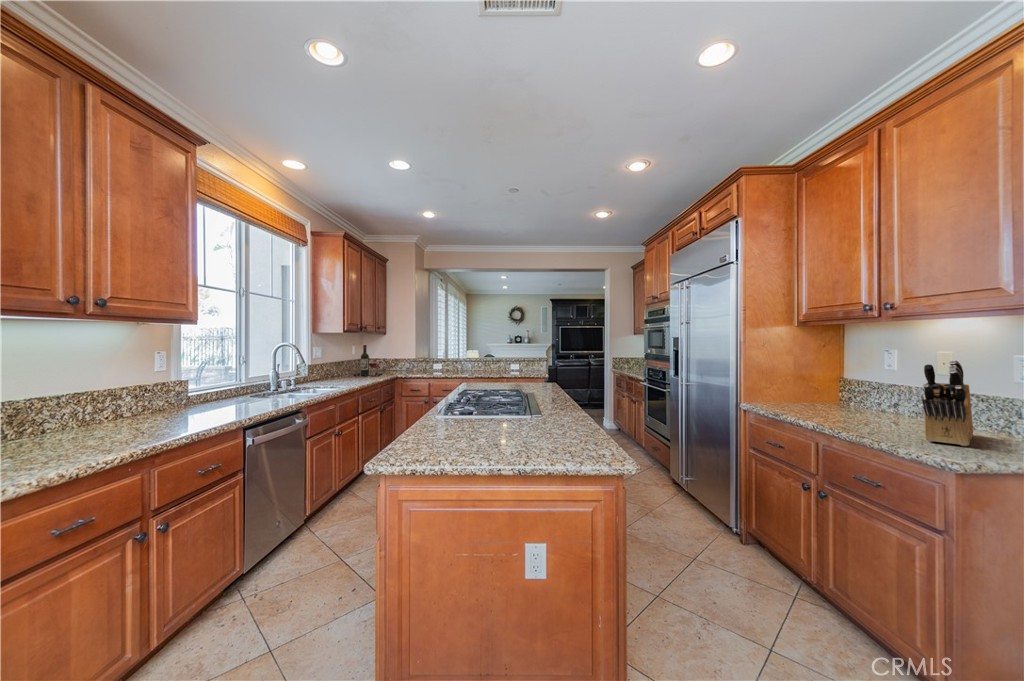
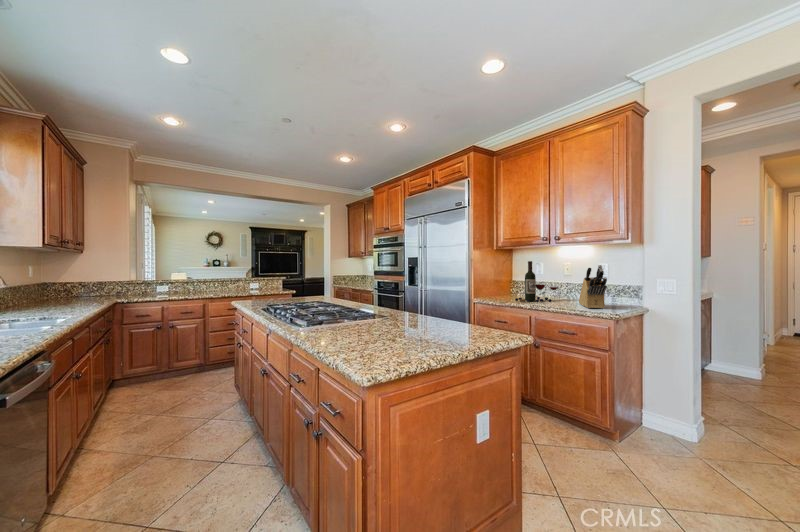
wine bottle: present [354,345,382,377] -> present [515,261,557,302]

